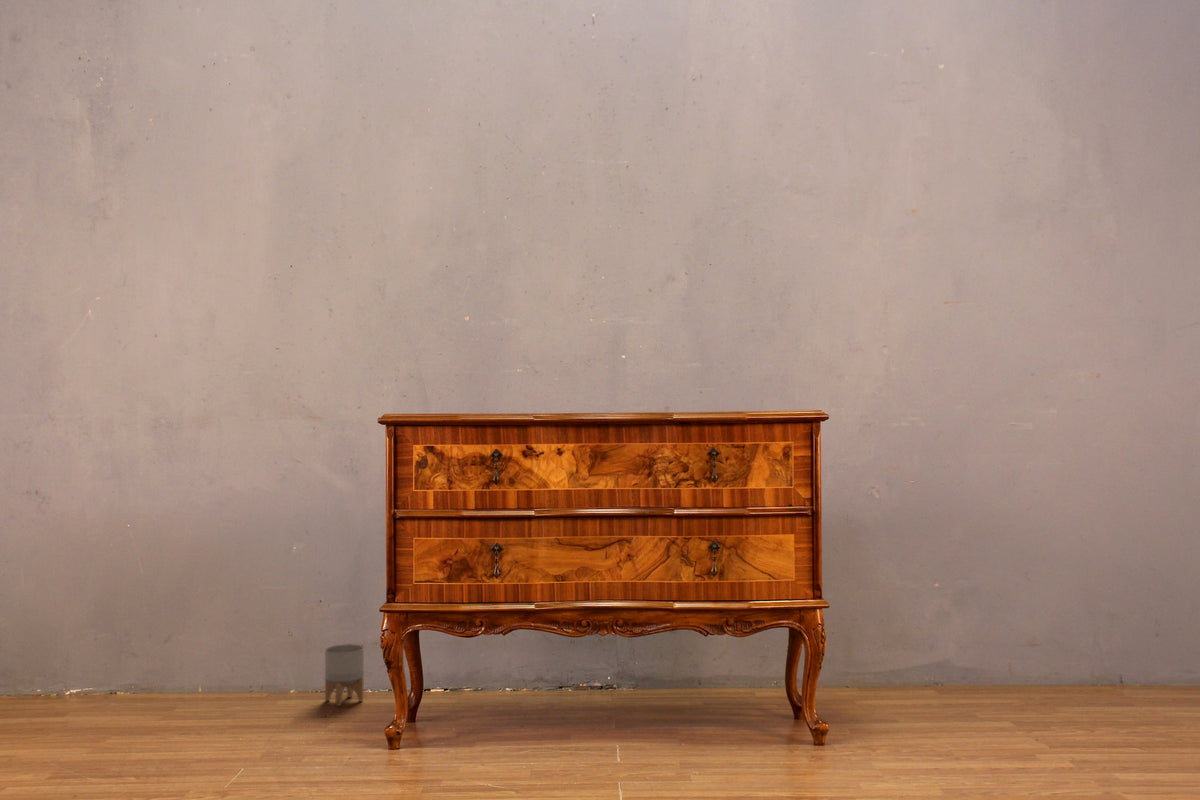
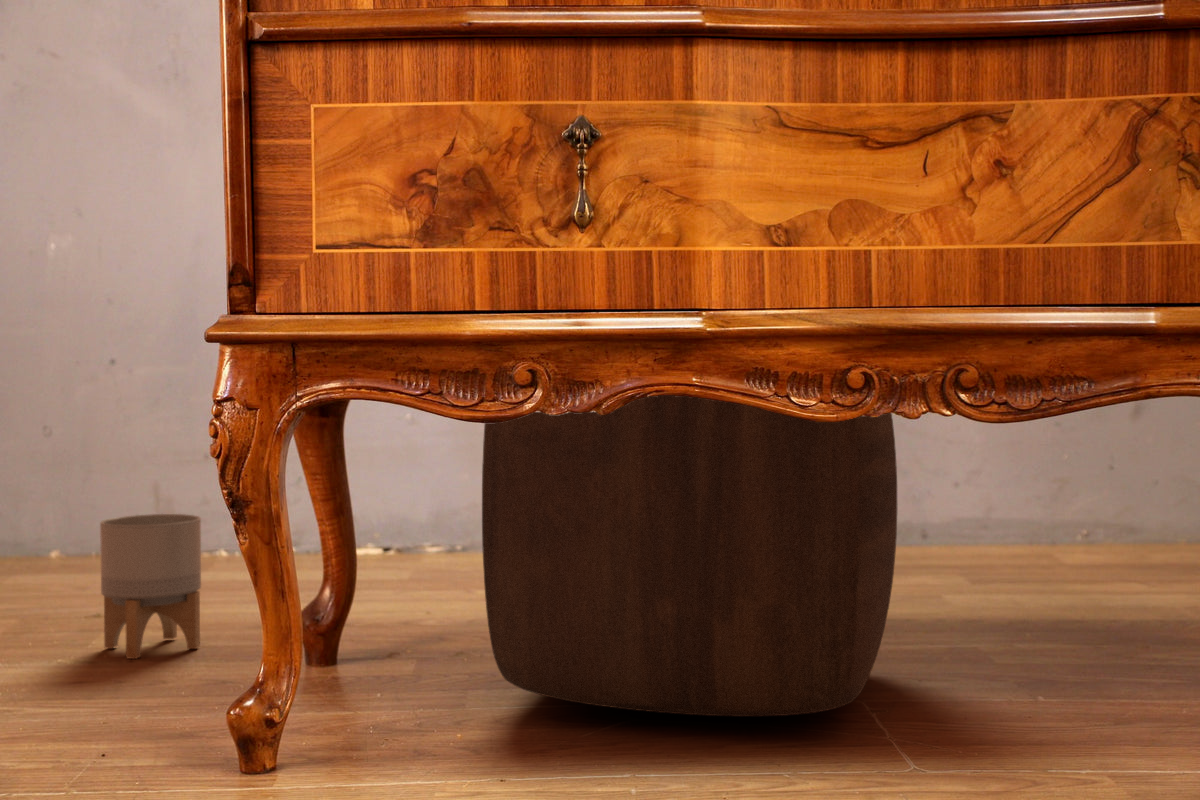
ottoman: none [470,577,627,732] -> present [482,395,897,716]

